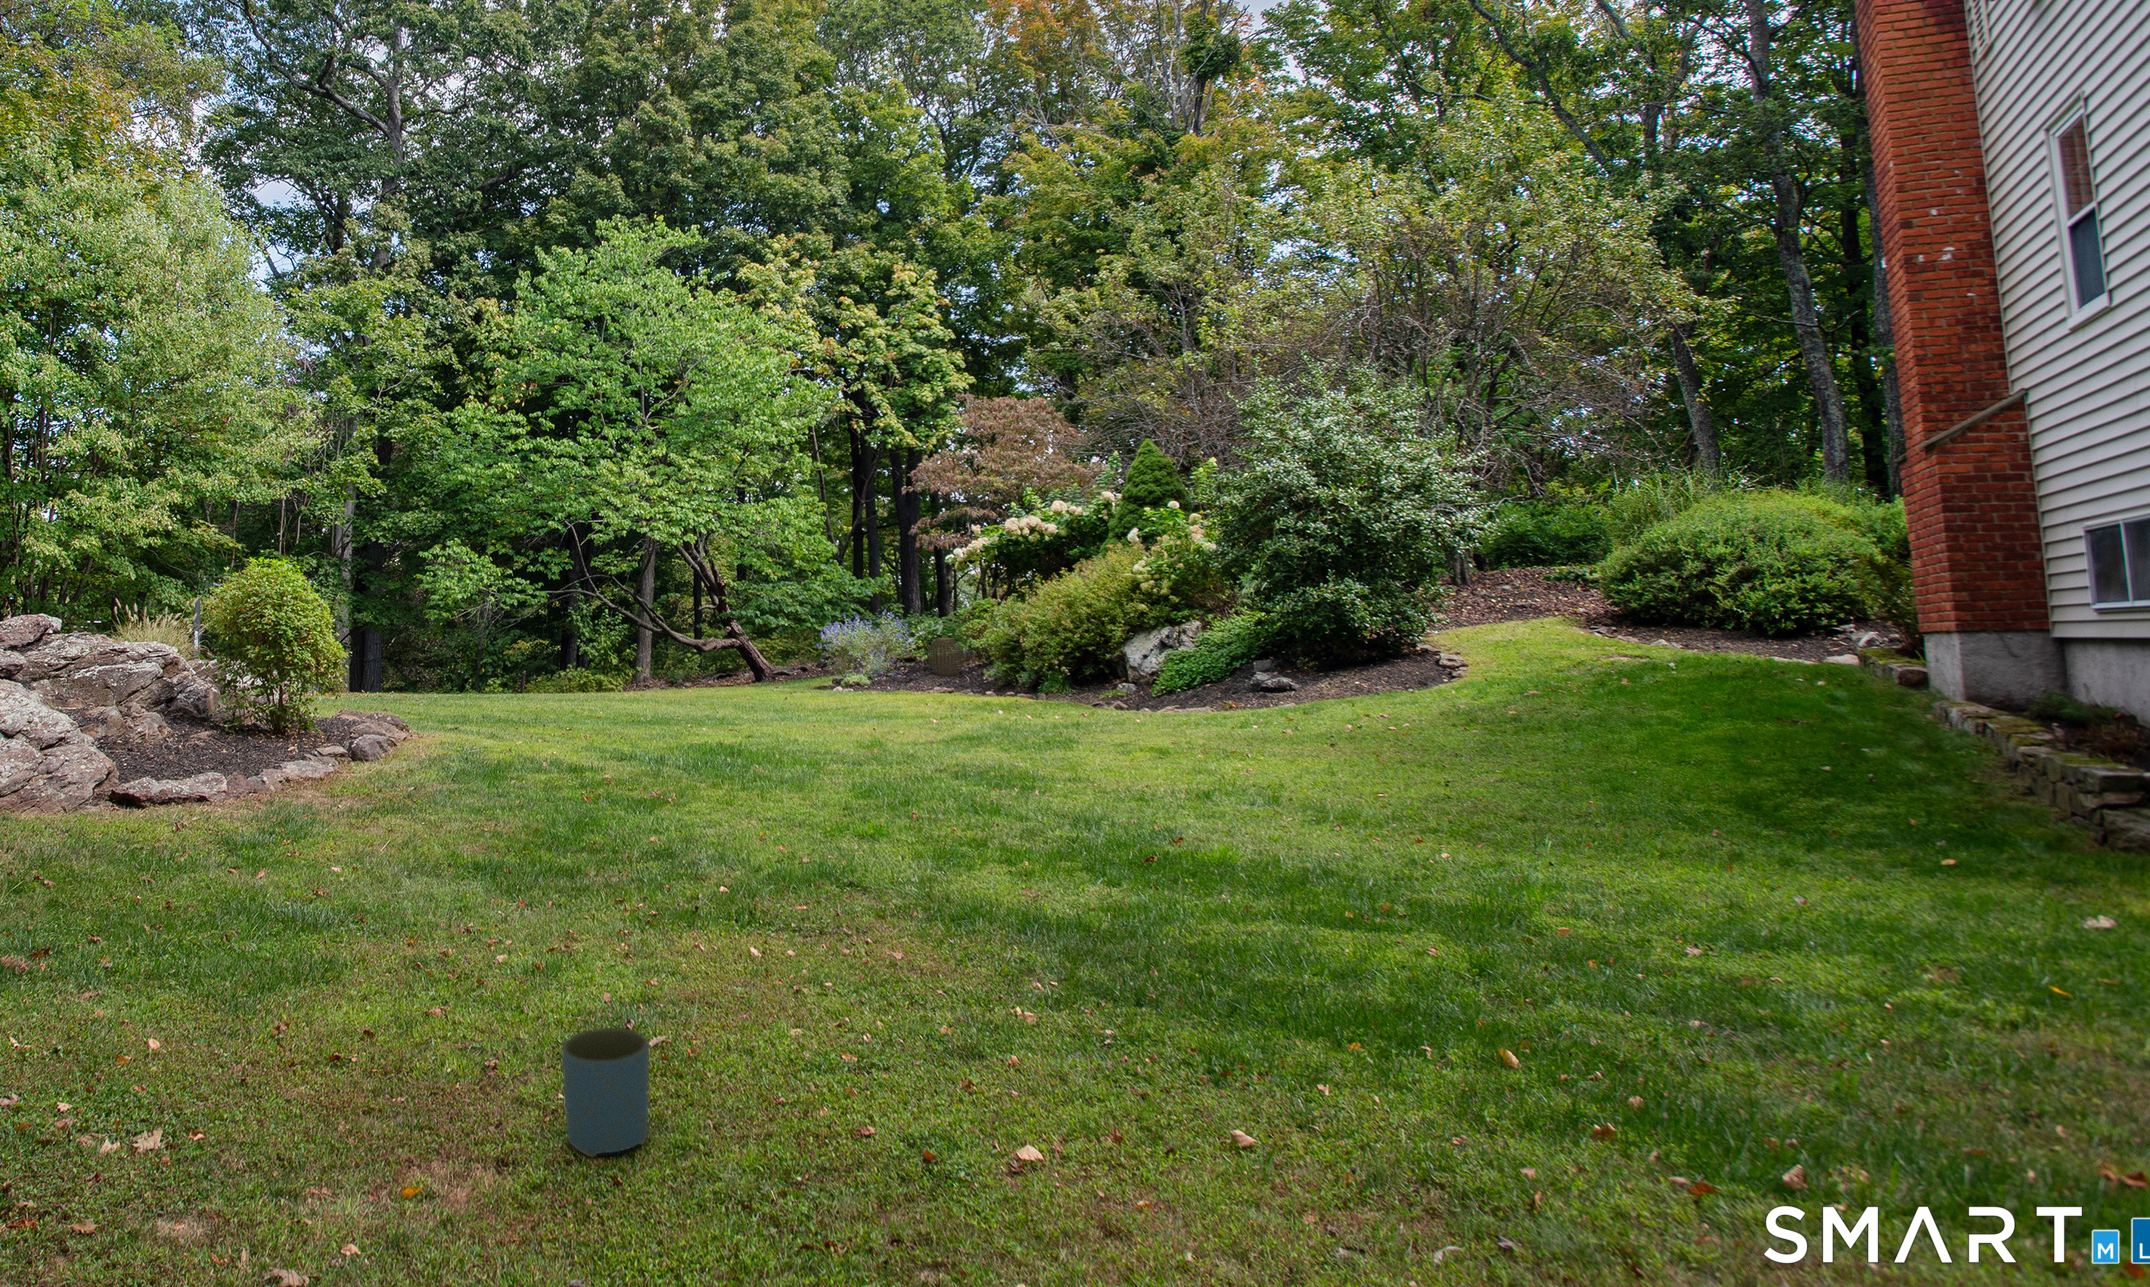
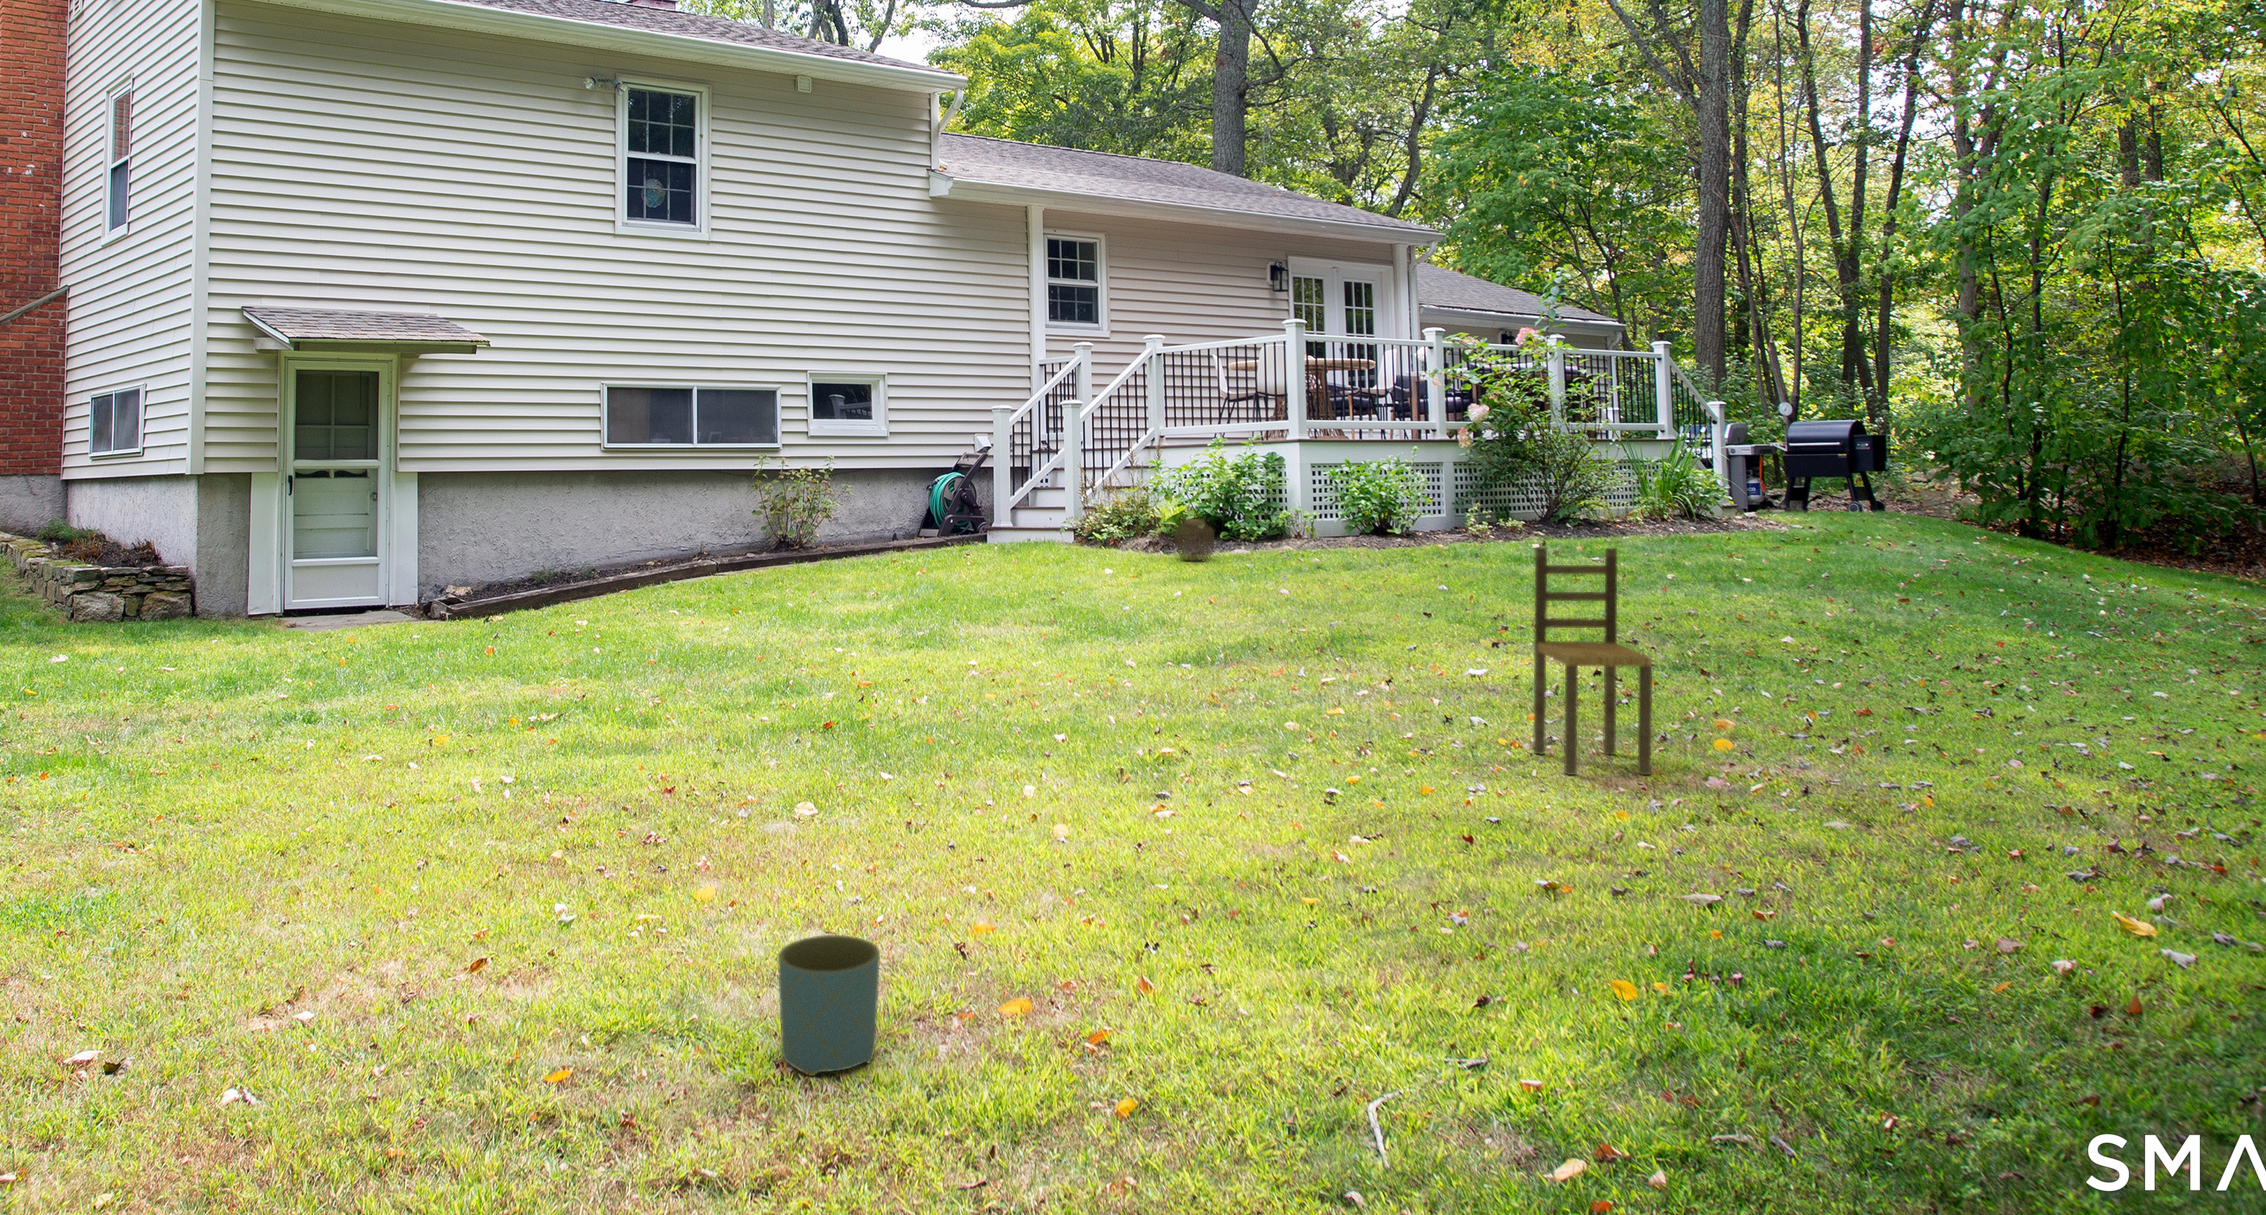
chair: none [1235,656,1358,867] -> present [1533,547,1652,775]

